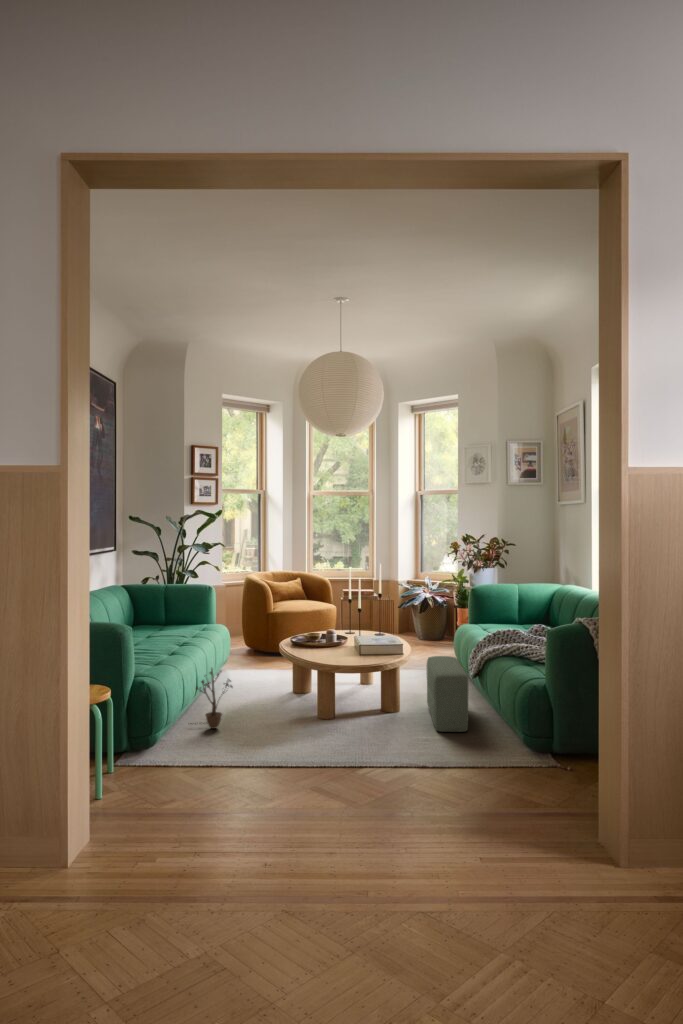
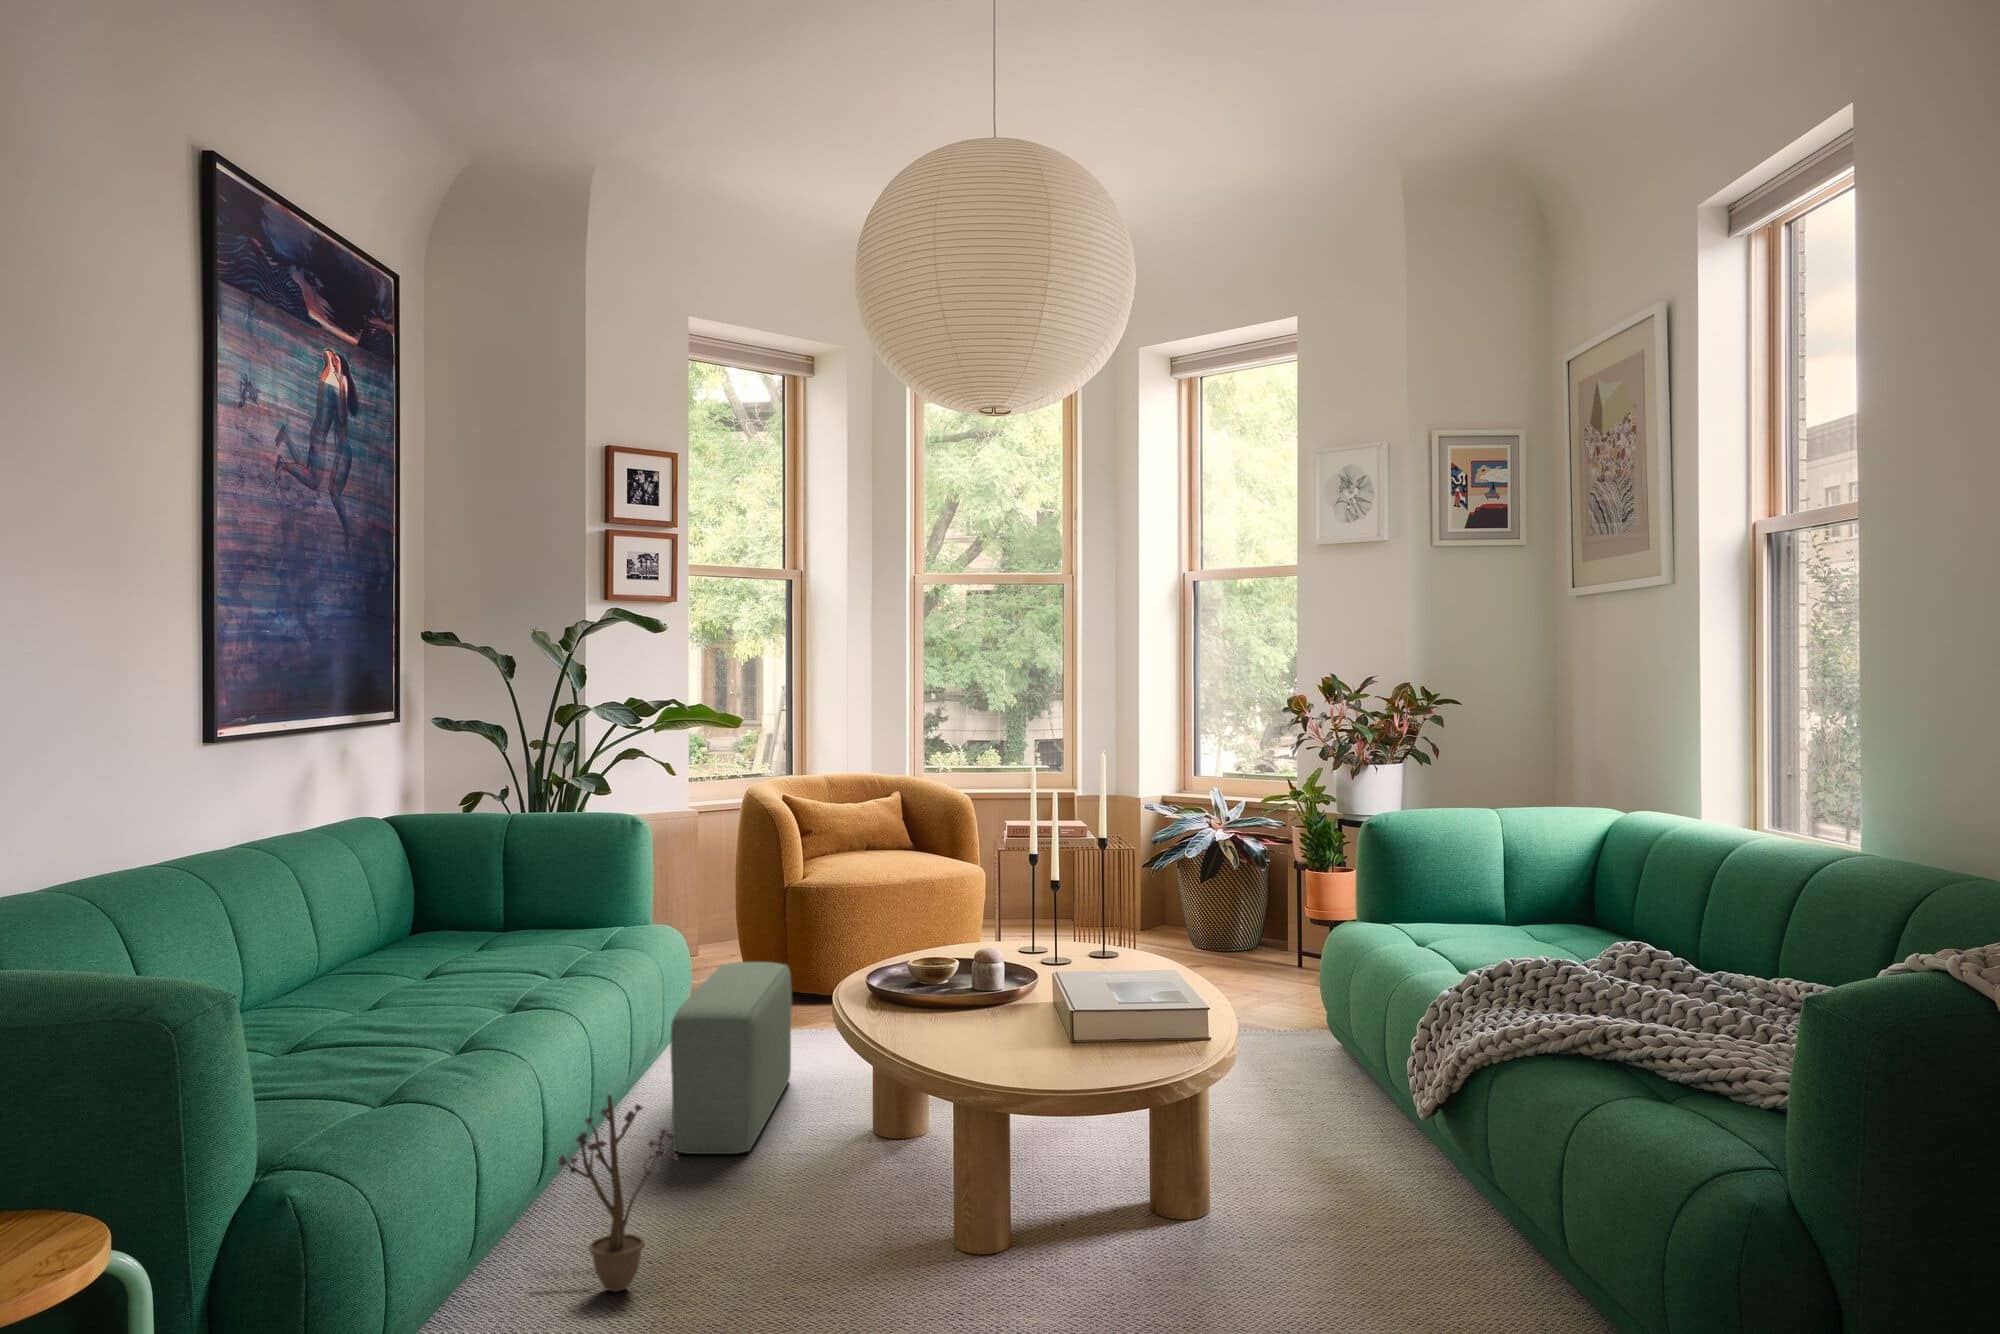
pouf: present [427,656,469,732] -> present [670,962,792,1154]

